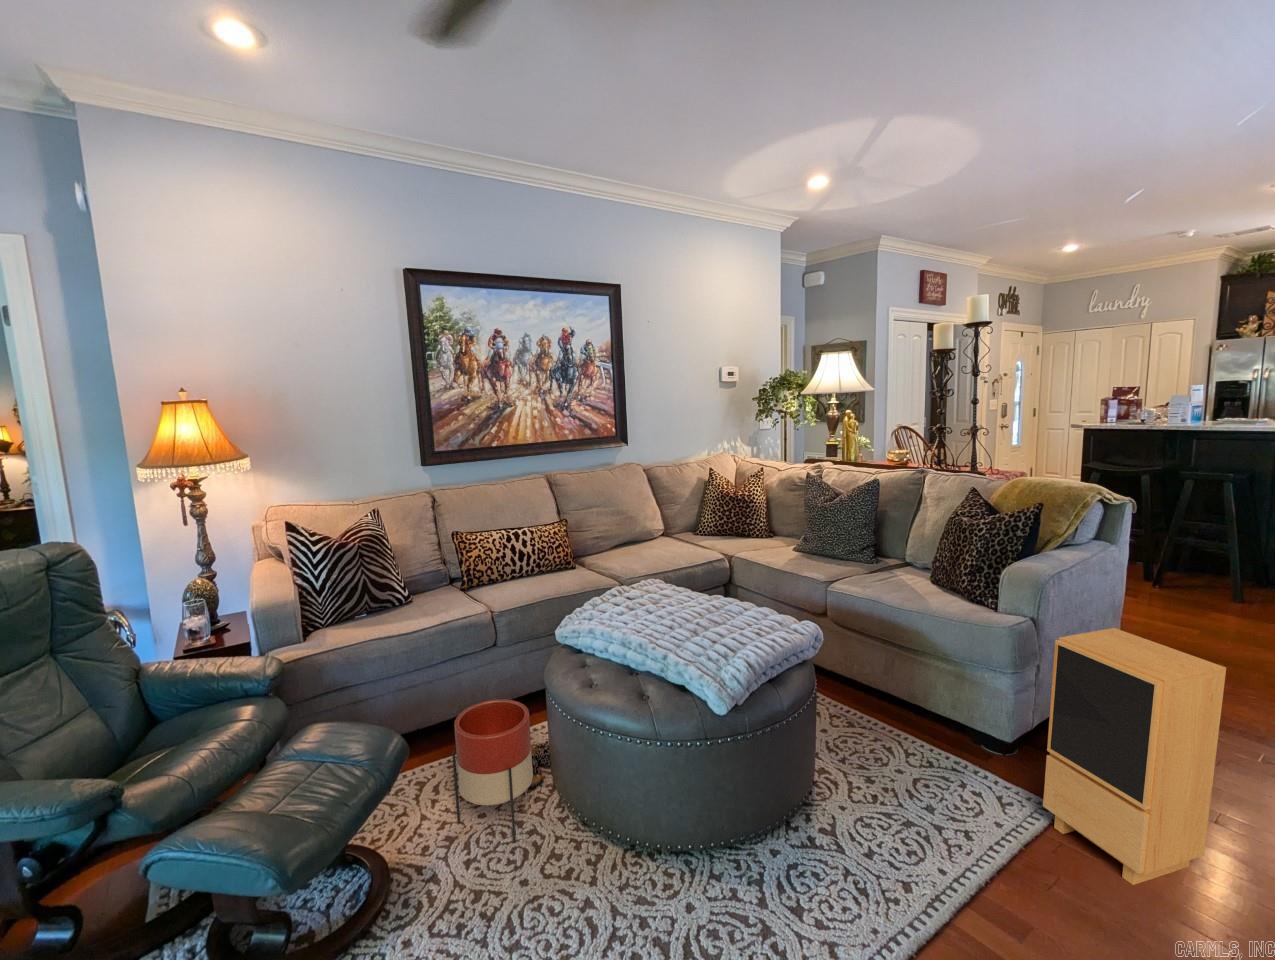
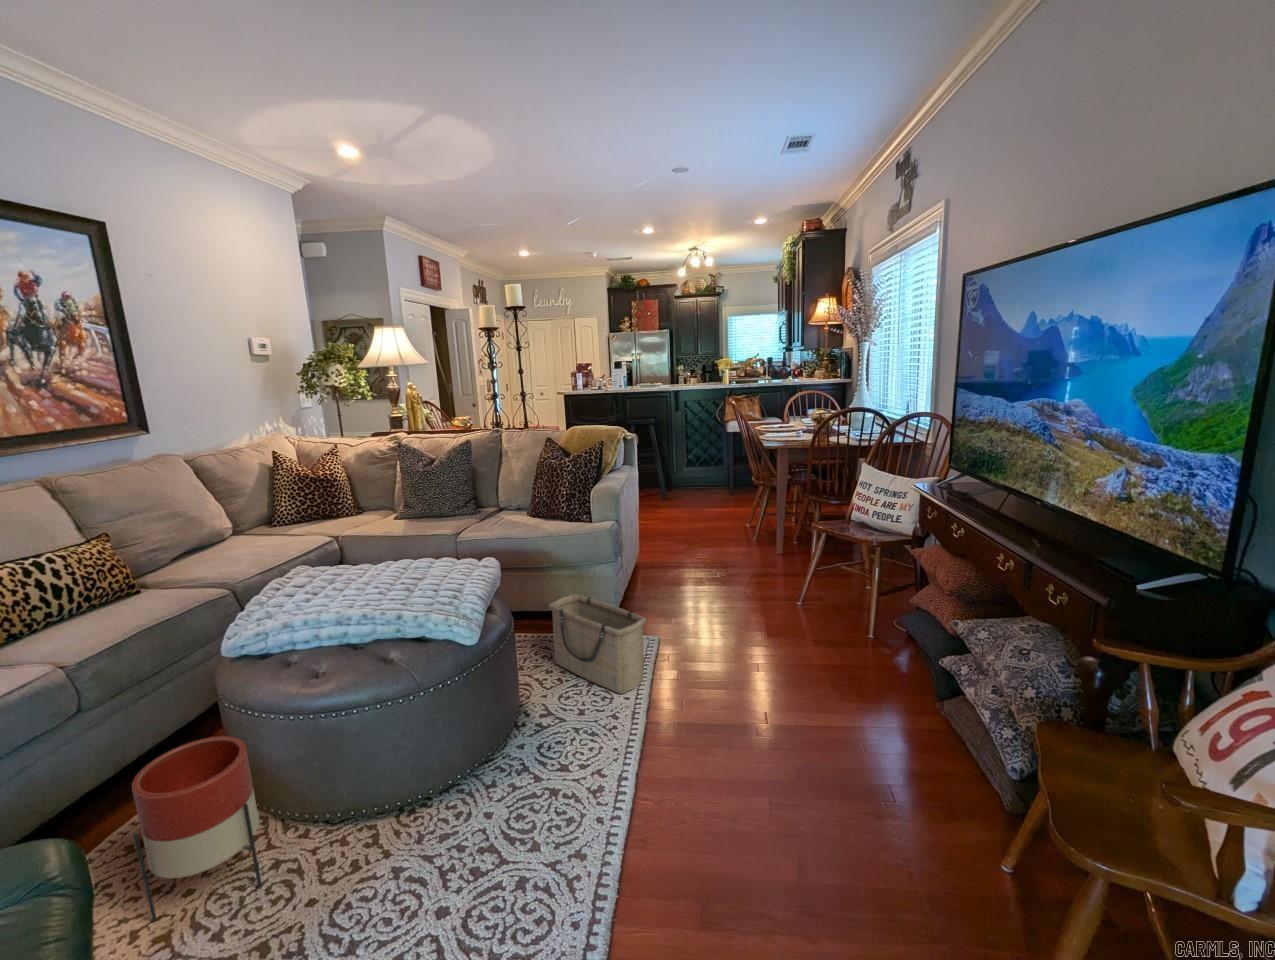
speaker: present [1043,628,1226,885] -> none [651,509,727,655]
basket: none [884,698,1000,866] -> present [549,594,646,694]

